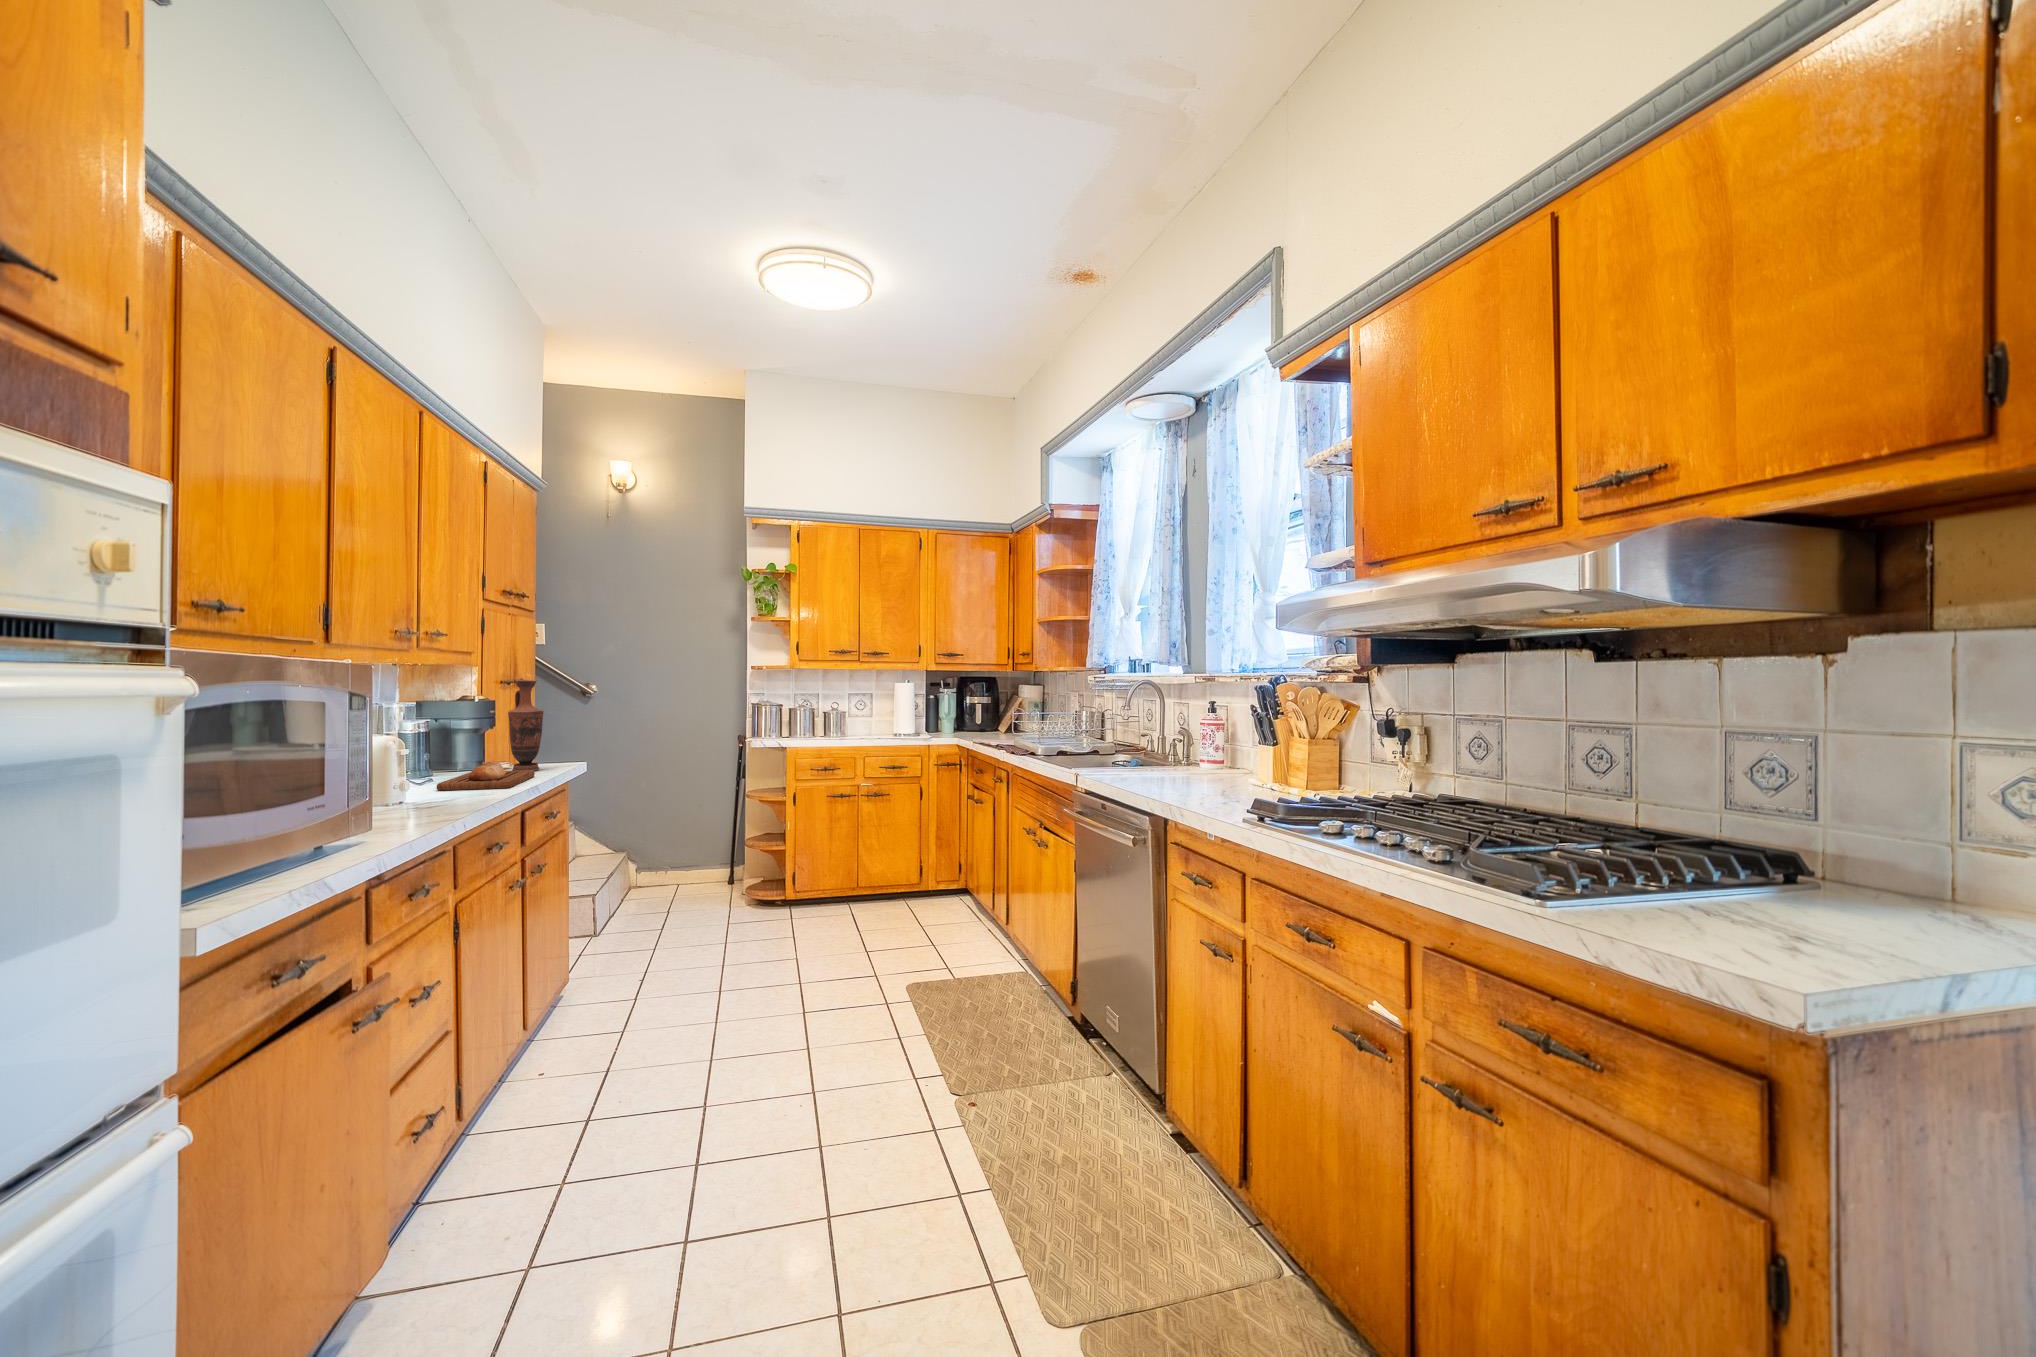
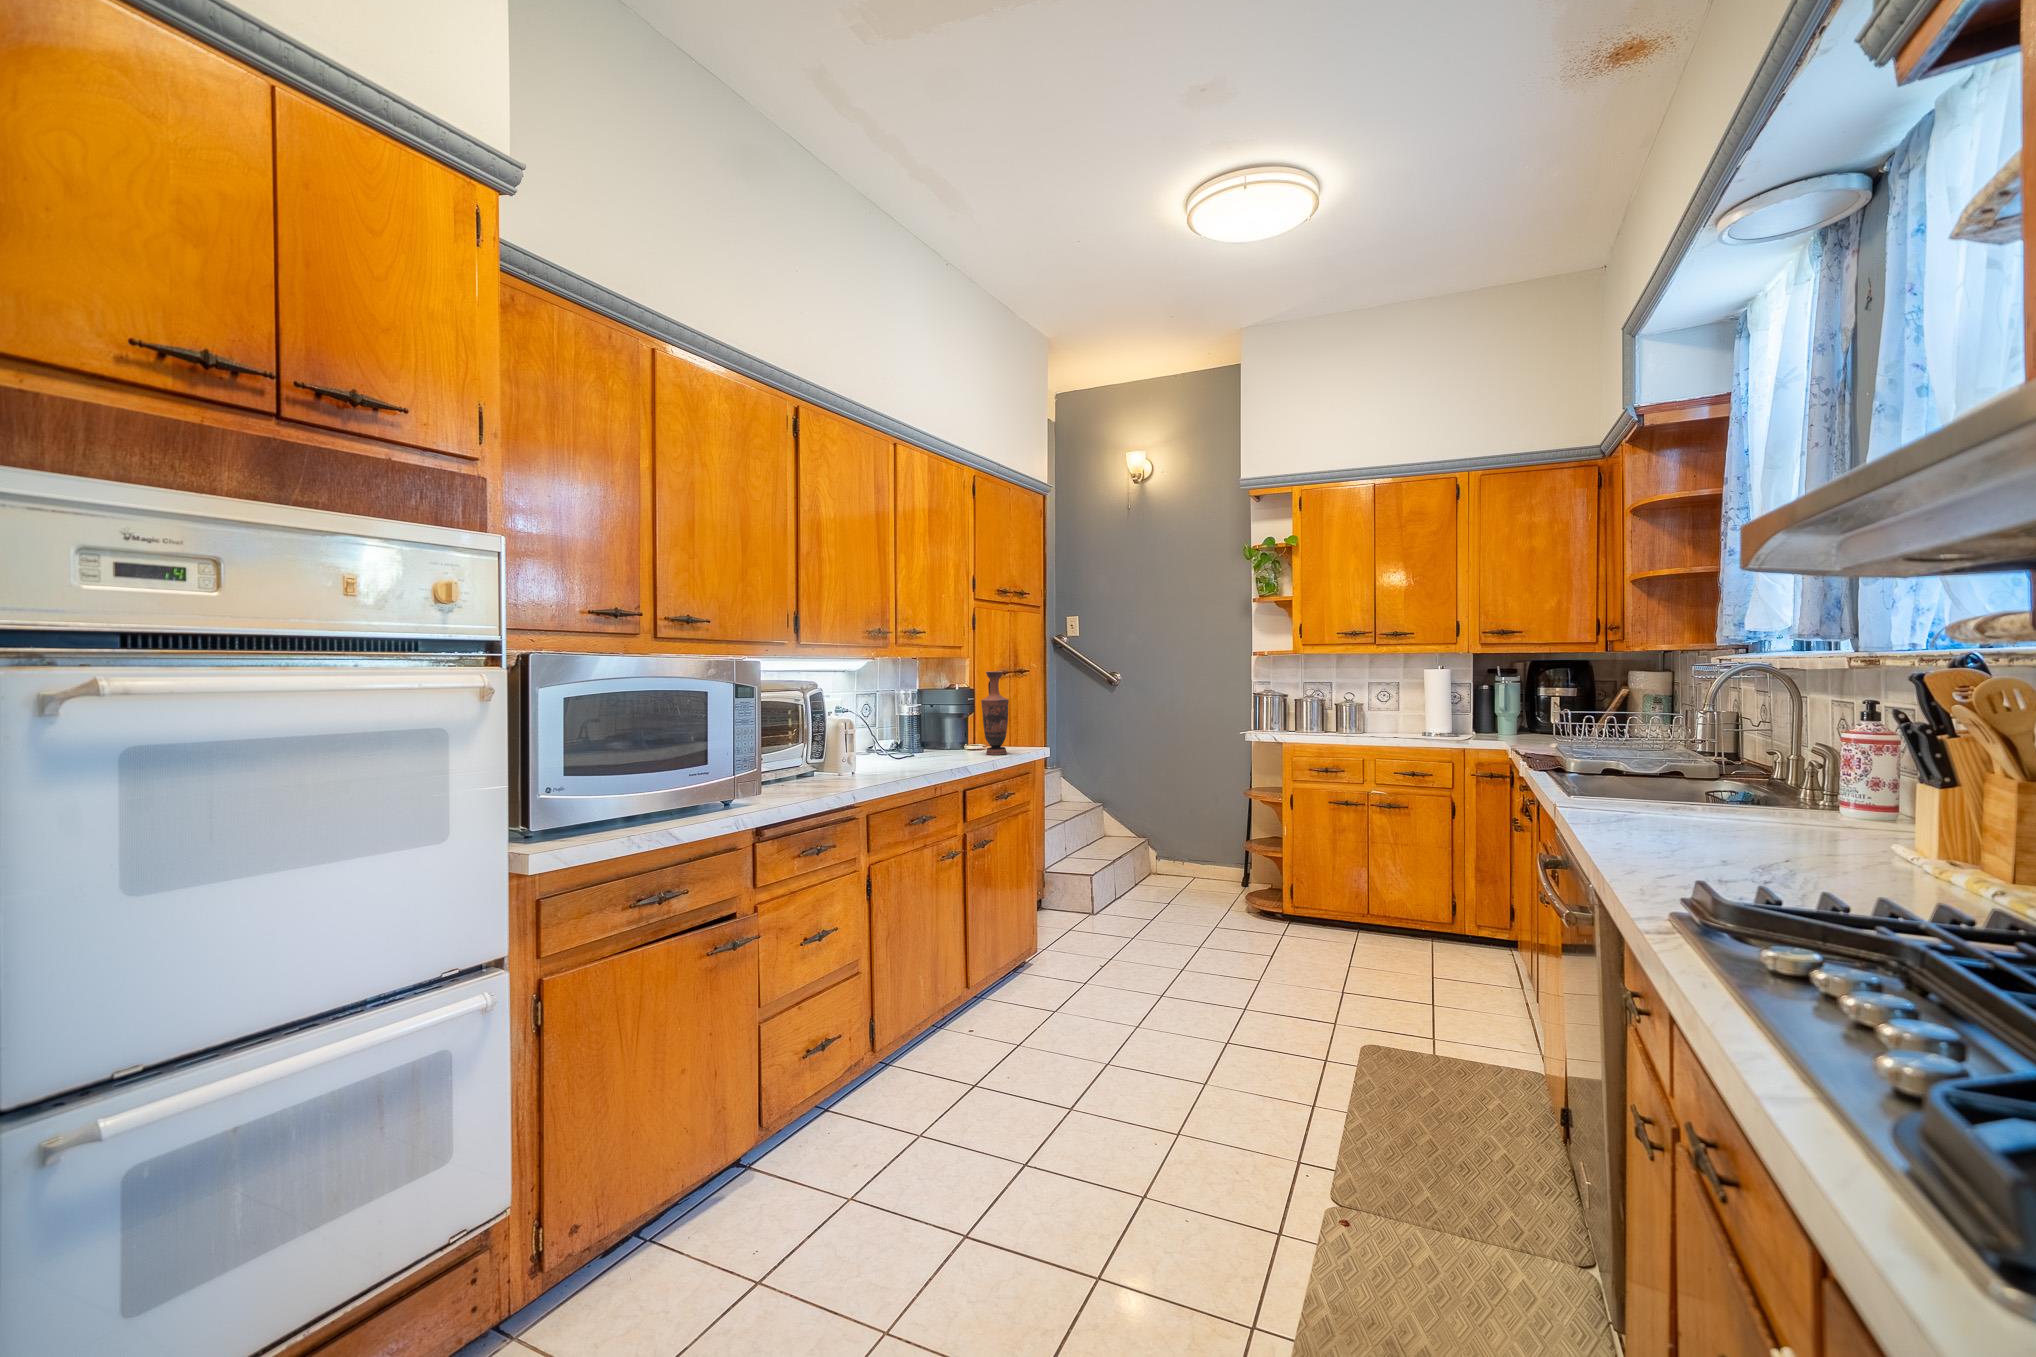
bread loaf: present [437,761,535,790] -> none [904,744,990,769]

